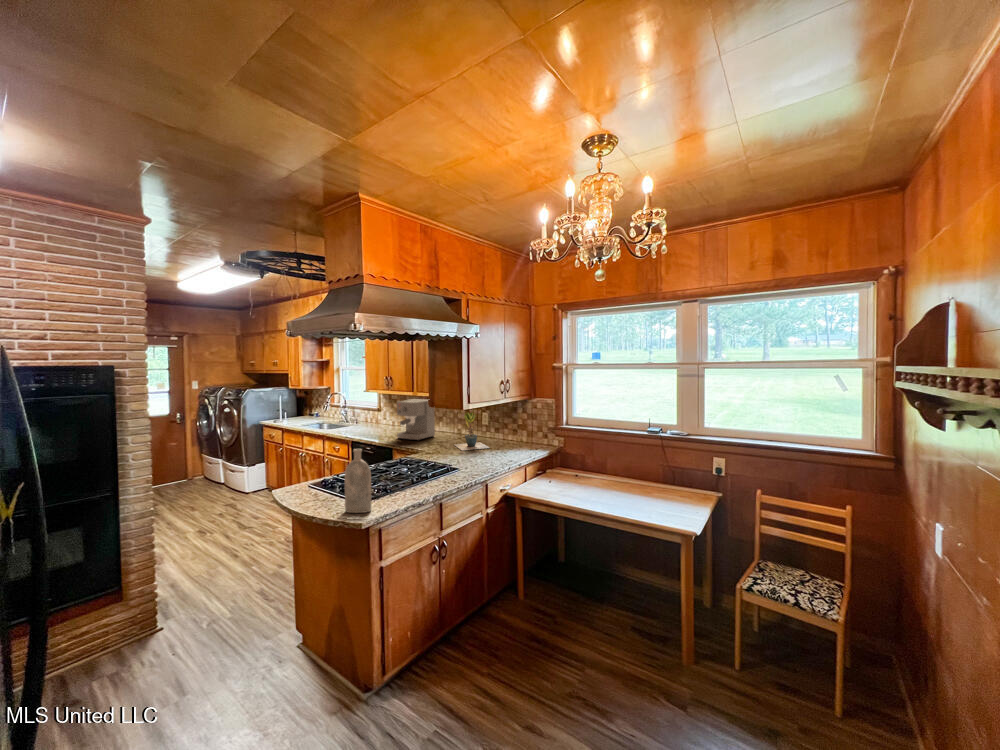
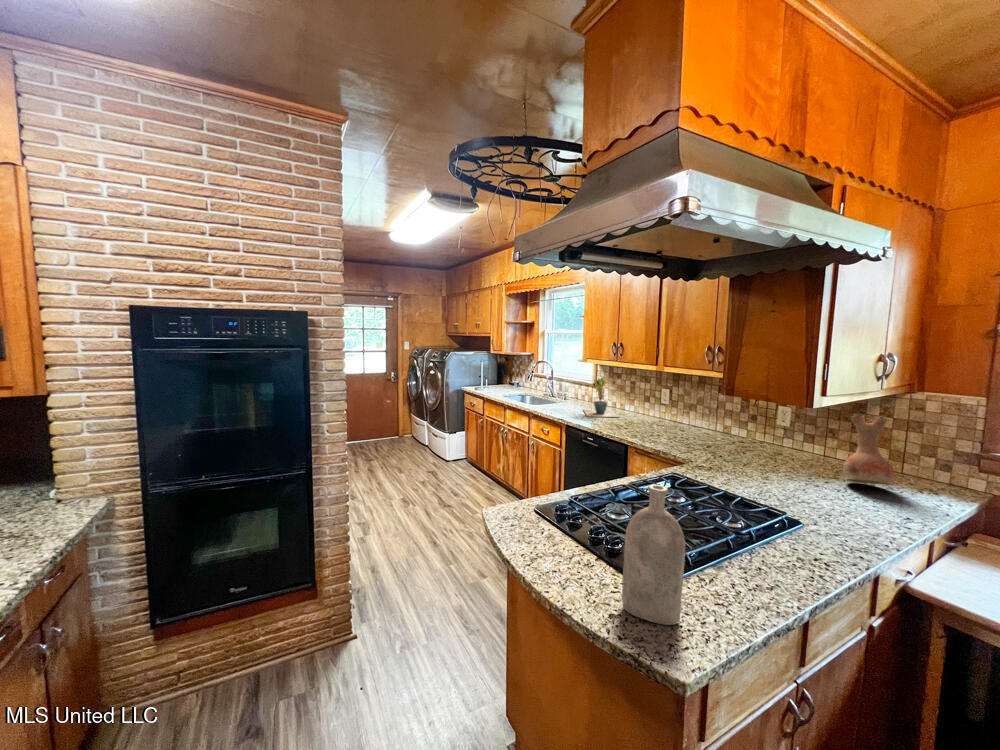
coffee maker: present [397,399,435,440] -> none [629,376,687,436]
potted plant: present [455,413,489,450] -> present [584,378,619,417]
vase: none [503,413,524,451] -> present [843,414,895,485]

